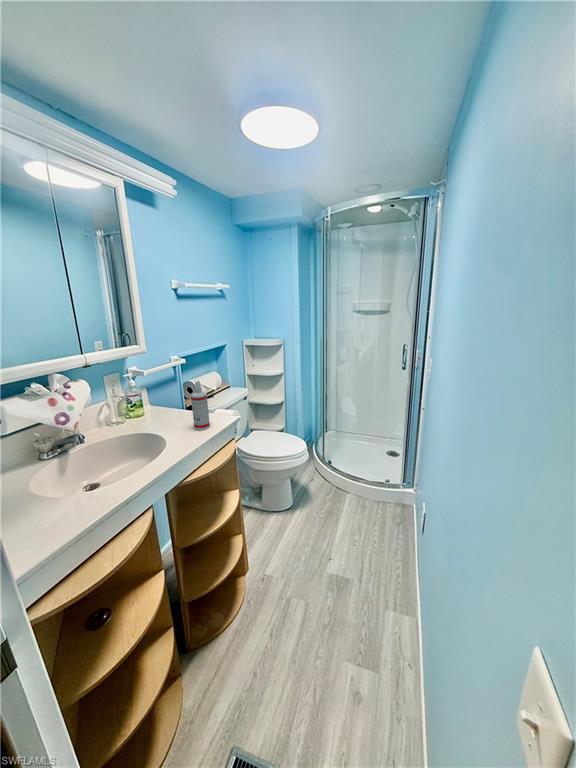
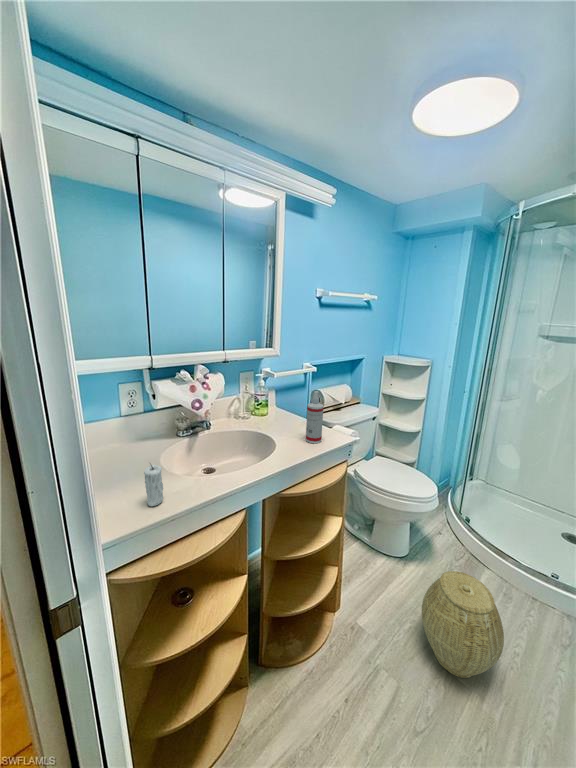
candle: none [28,488,58,536] -> present [144,465,163,506]
woven basket: none [311,498,365,573] -> present [422,571,504,678]

